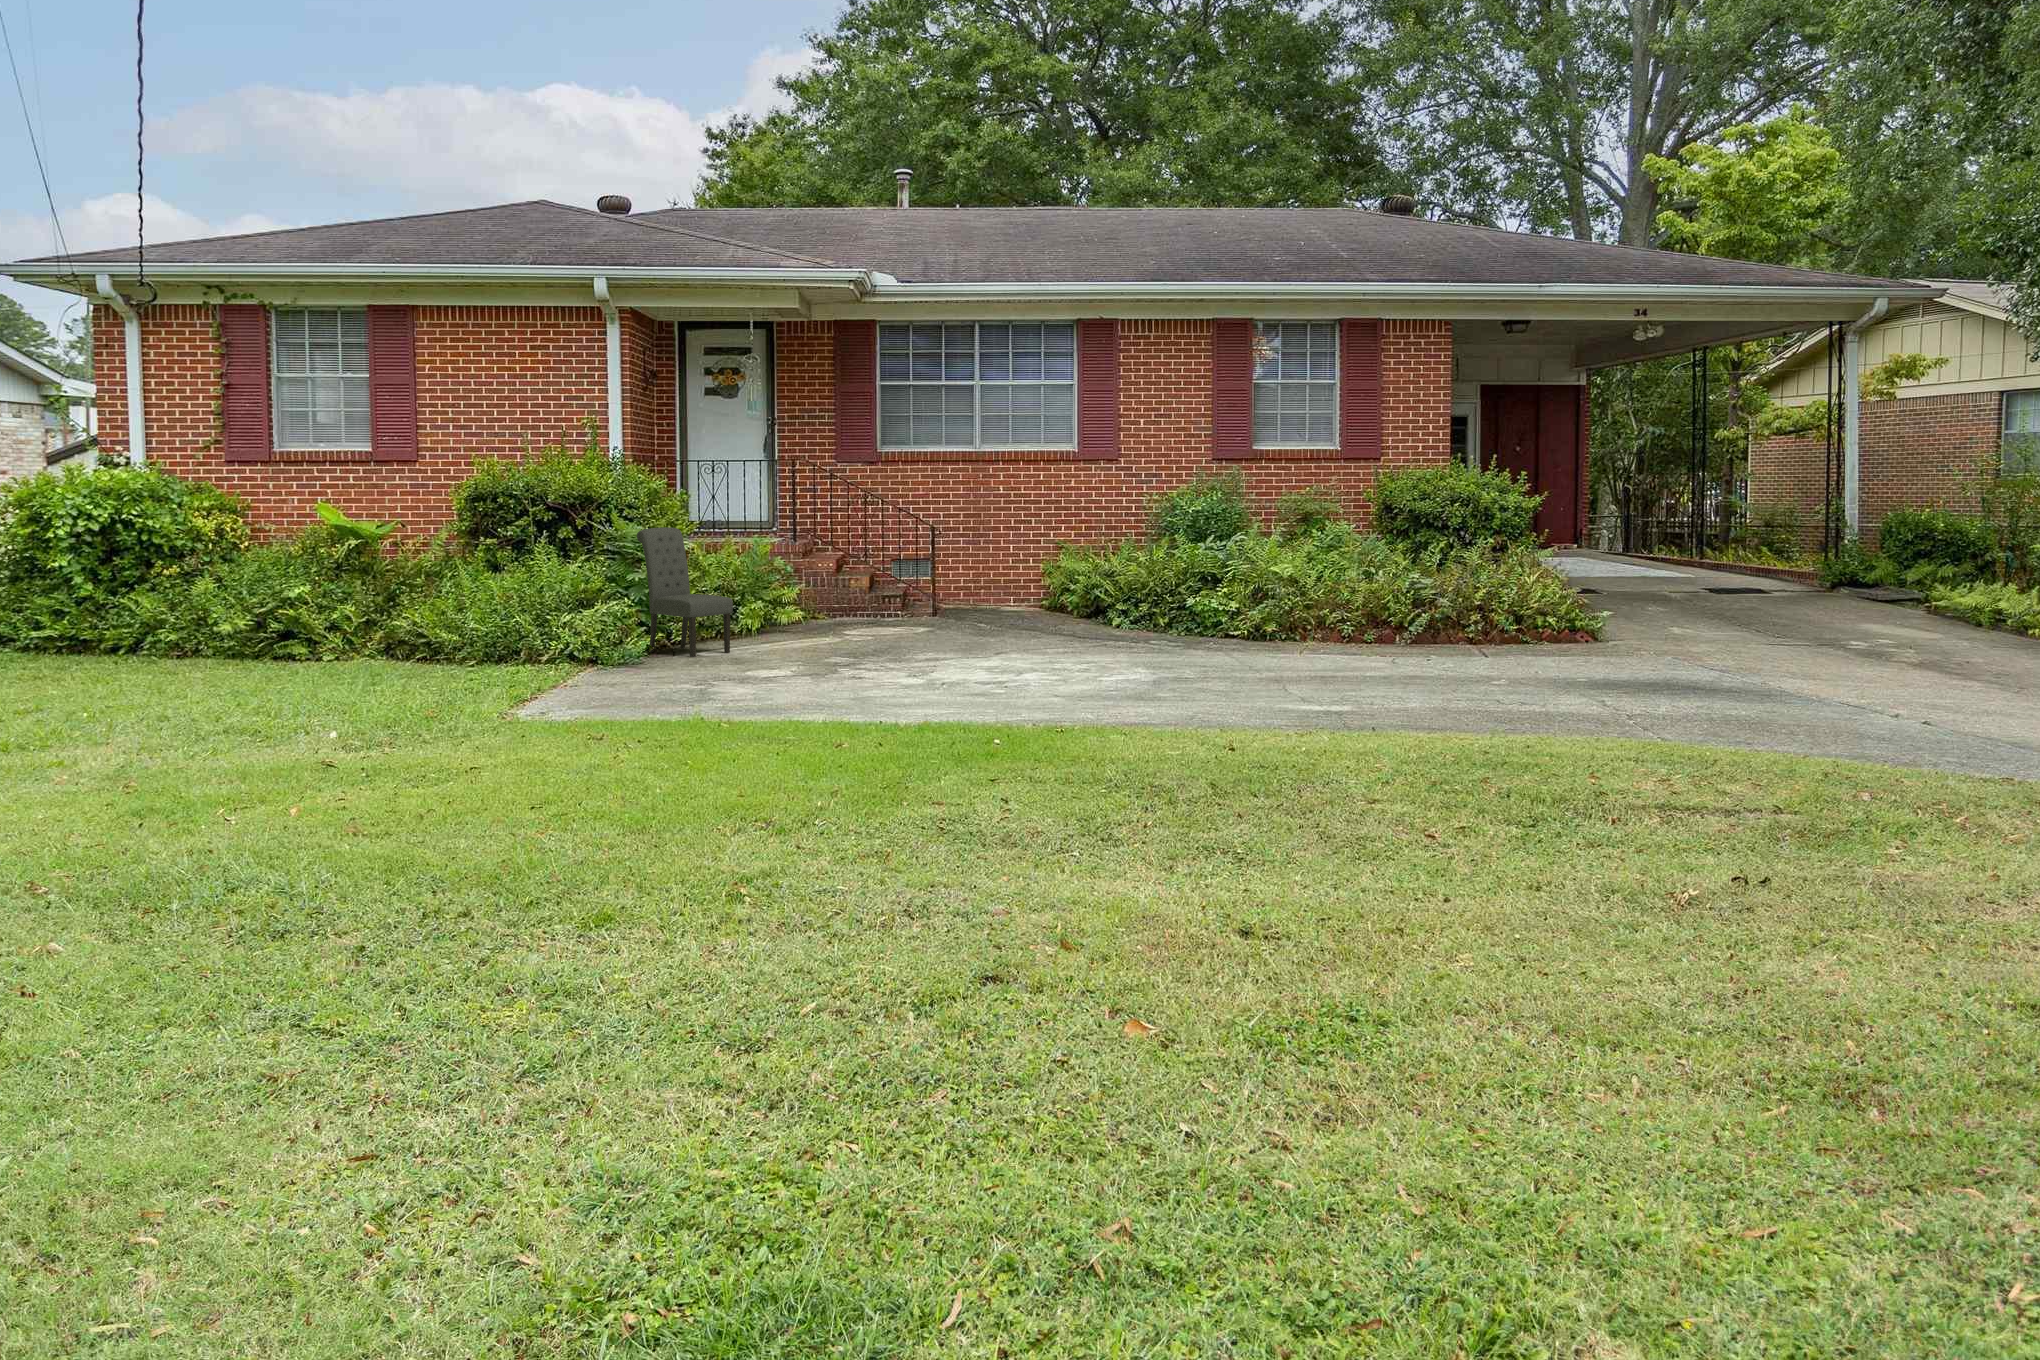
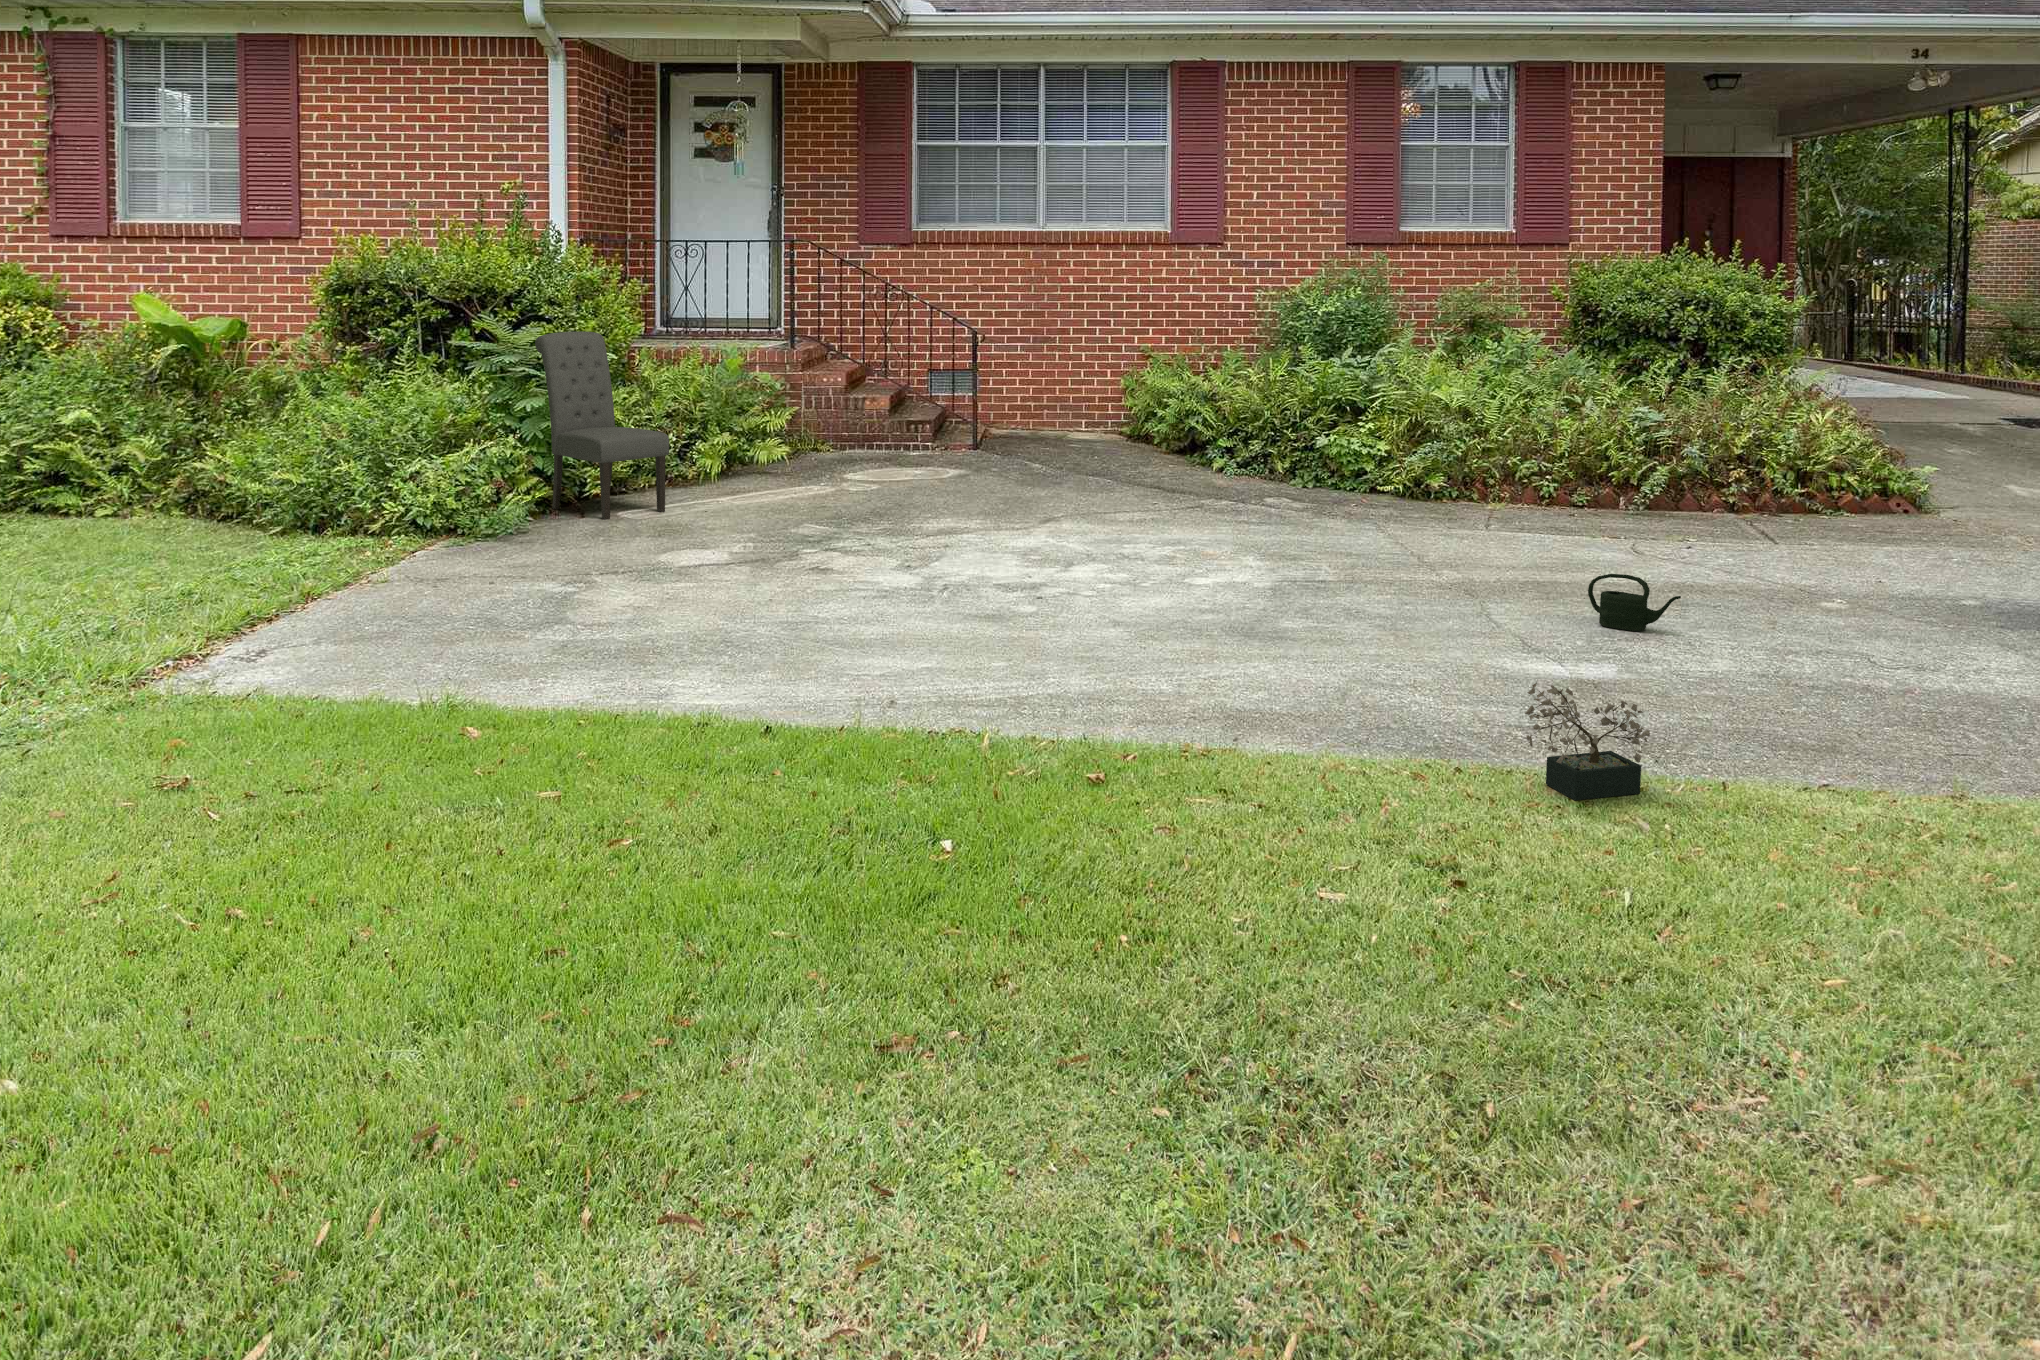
watering can: none [1336,659,1386,692] -> present [1588,574,1681,631]
decorative plant: none [1268,686,1330,741] -> present [1525,683,1650,800]

